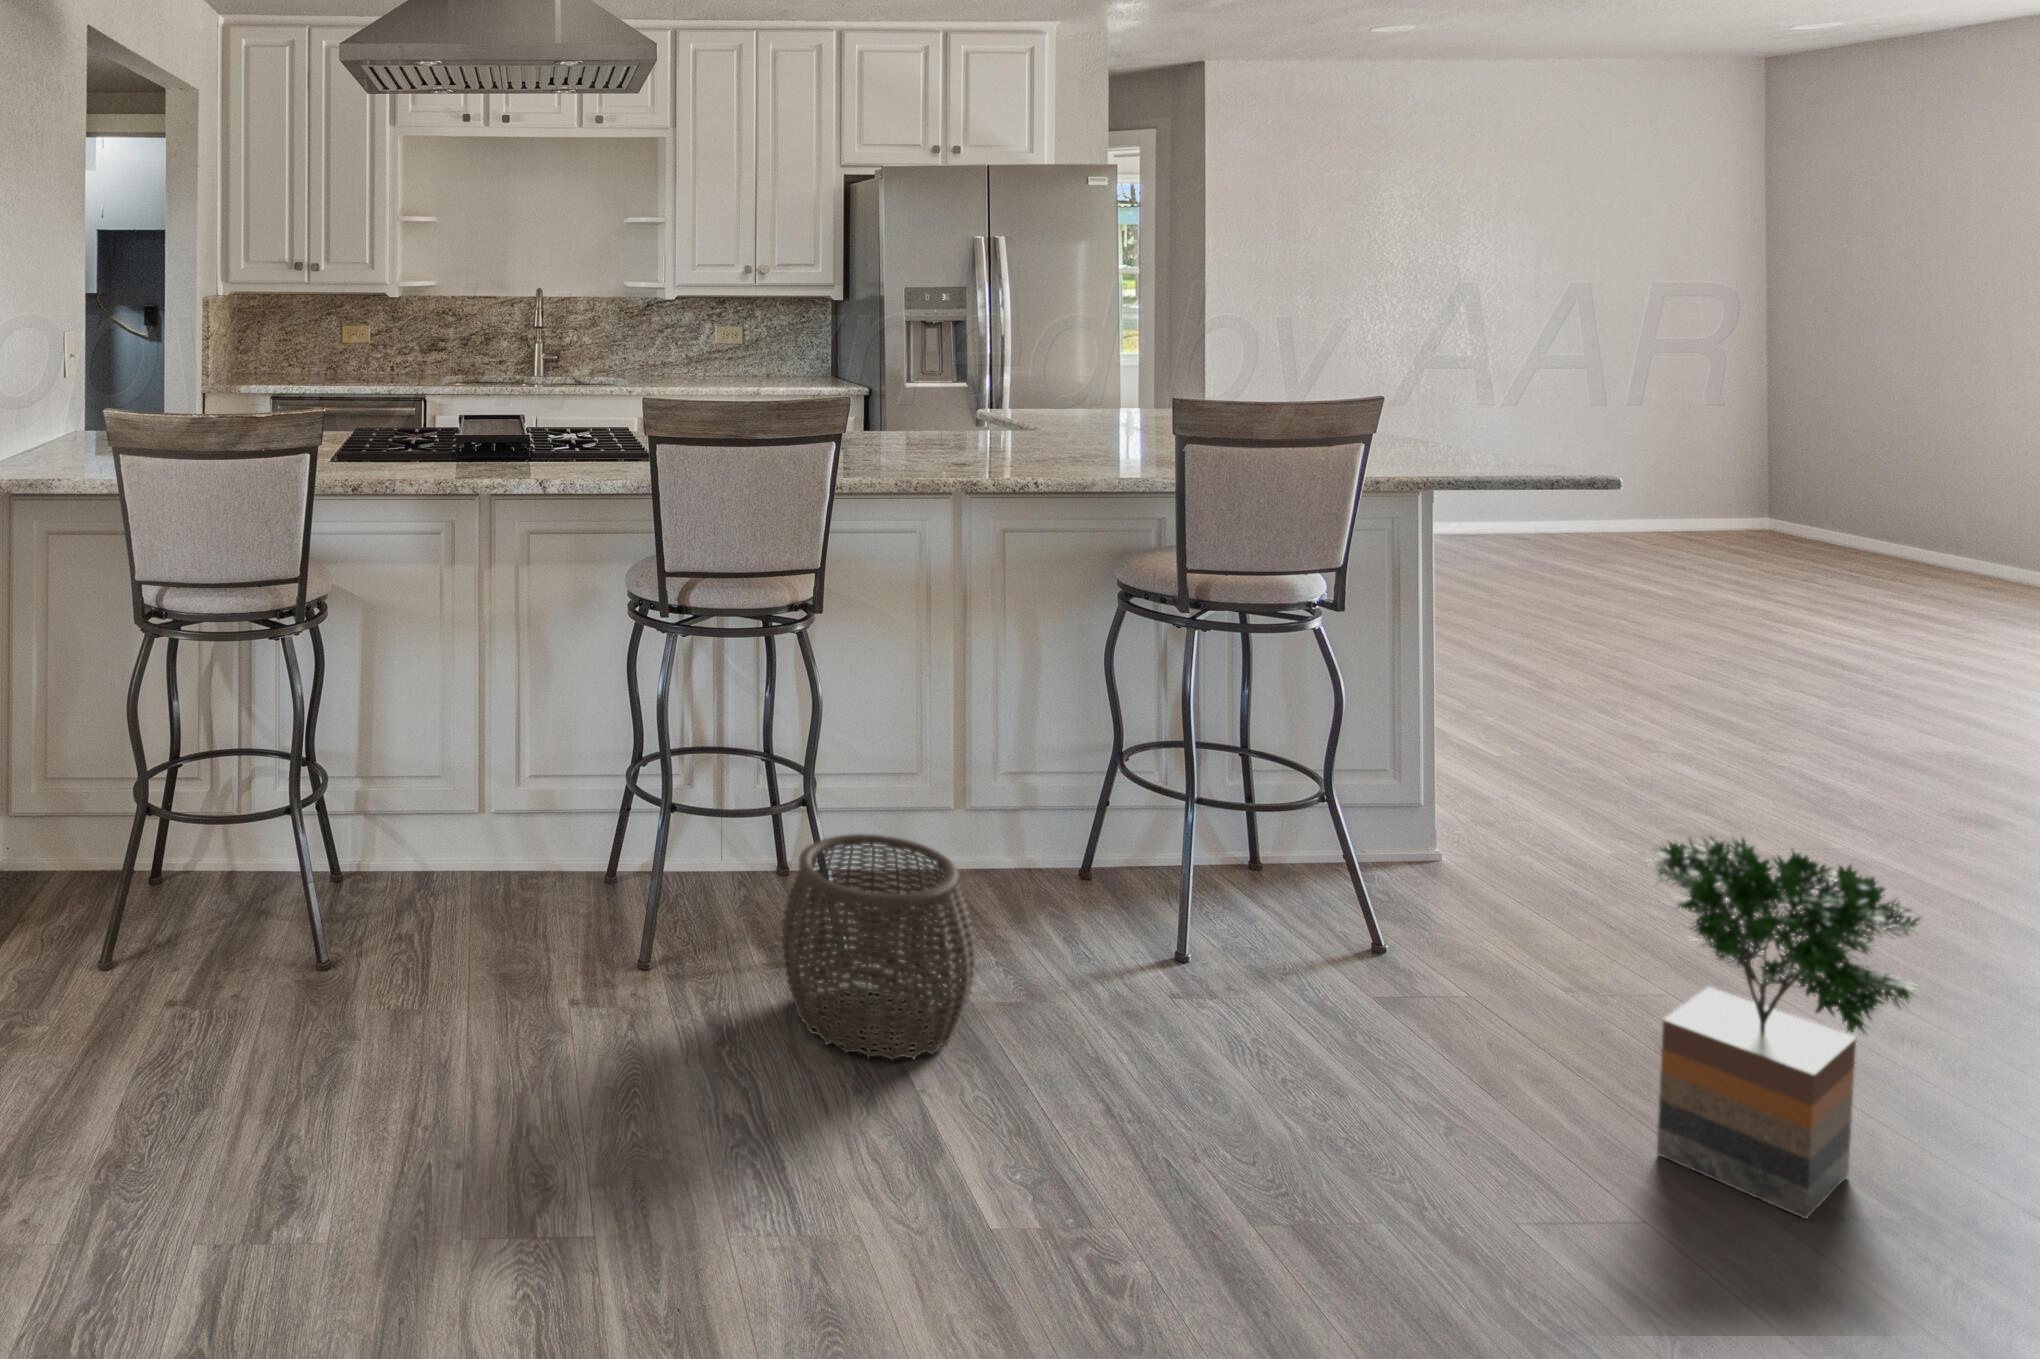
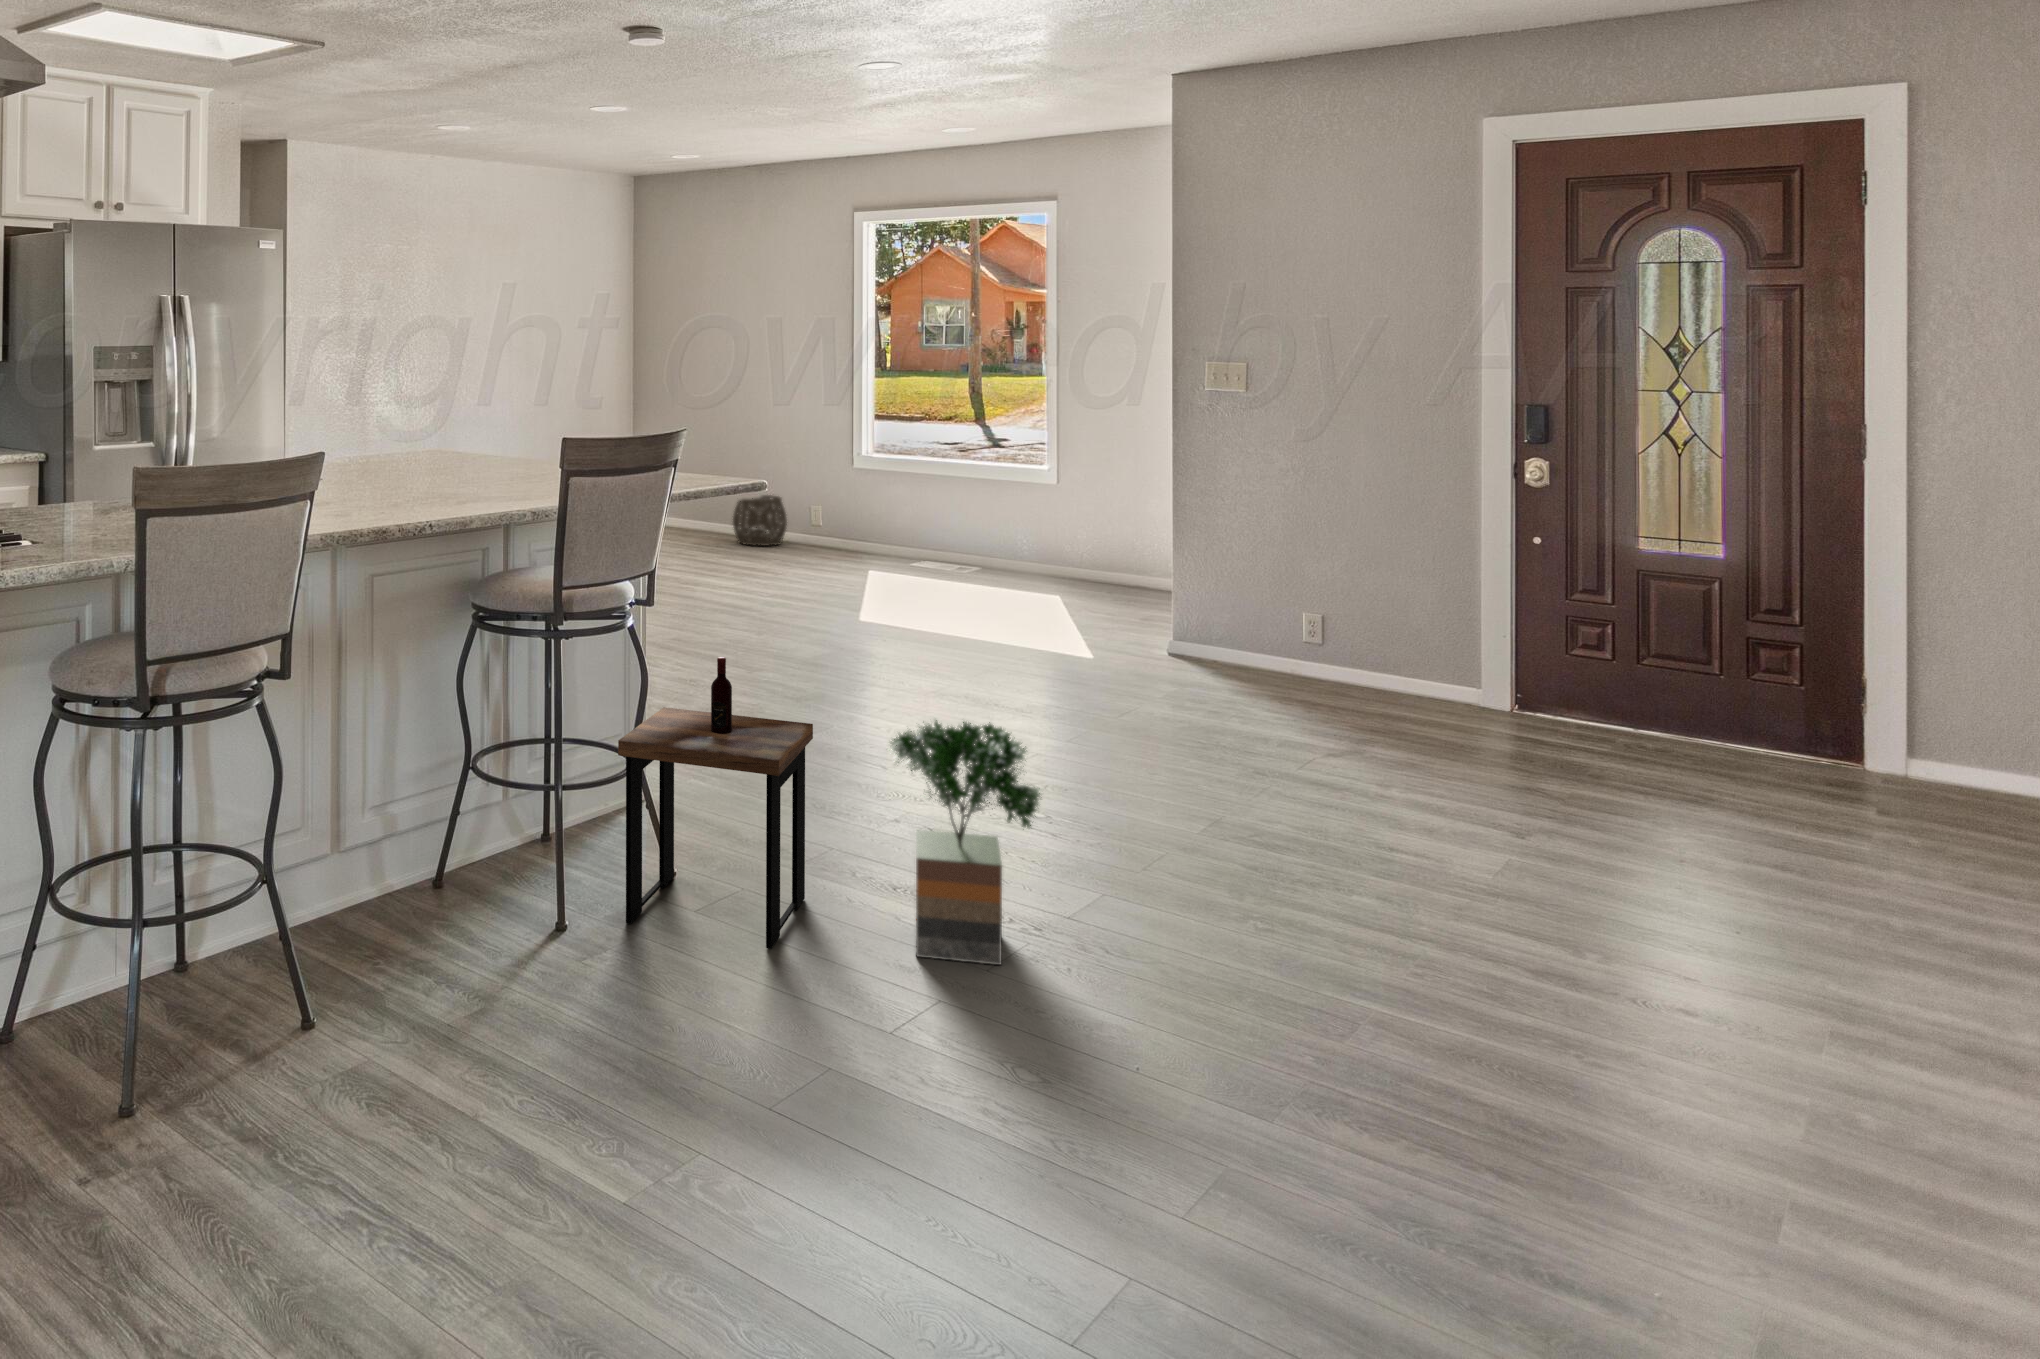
side table: none [1255,688,1564,1067] -> present [618,657,813,949]
woven basket: present [781,834,976,1060] -> present [733,495,787,546]

